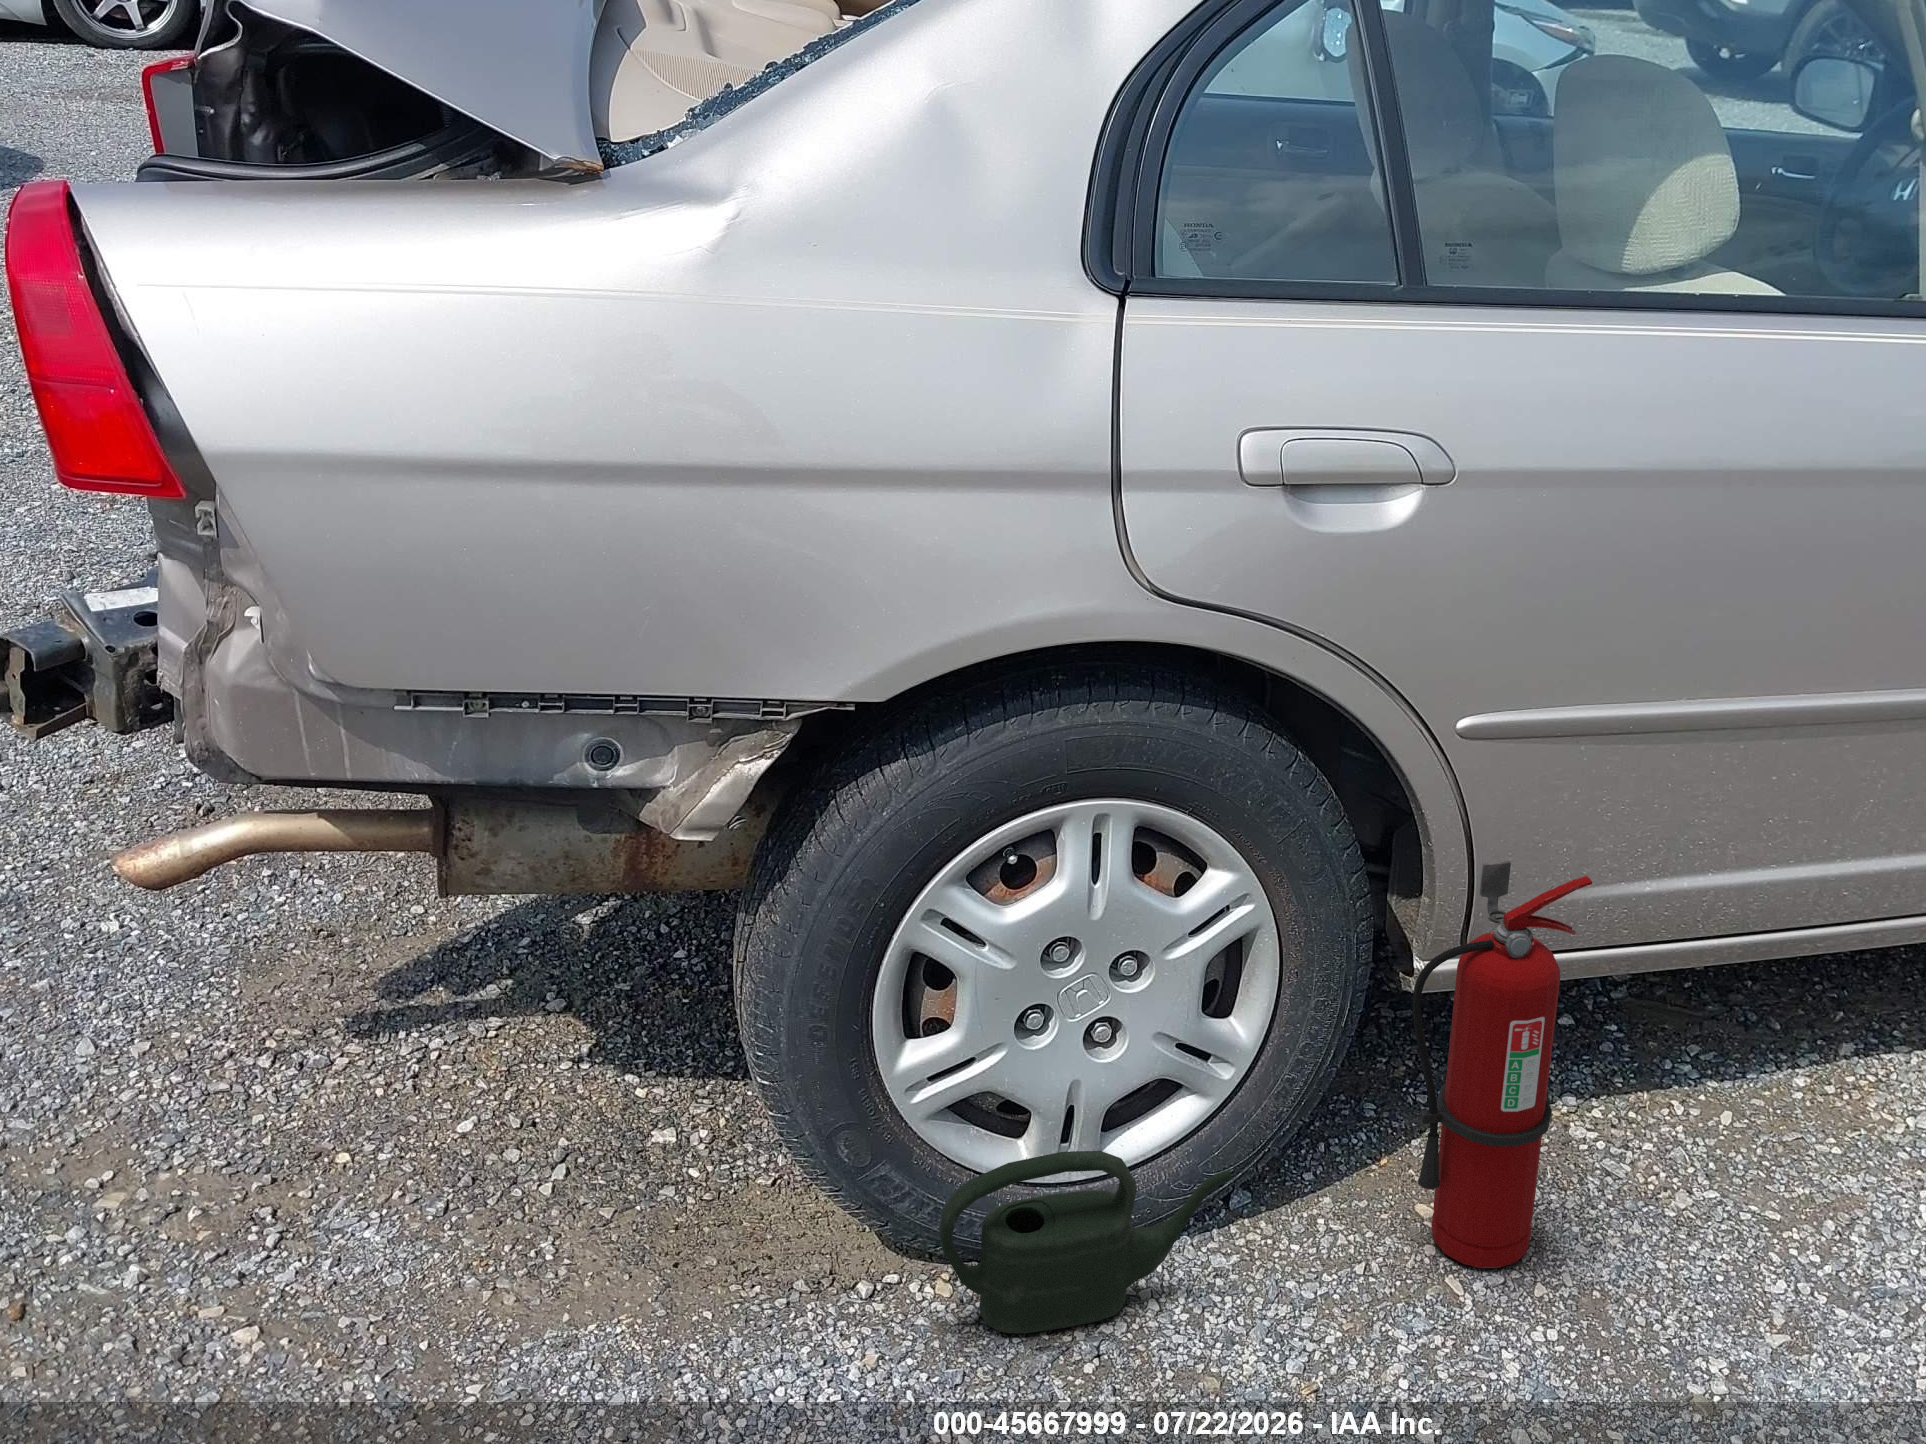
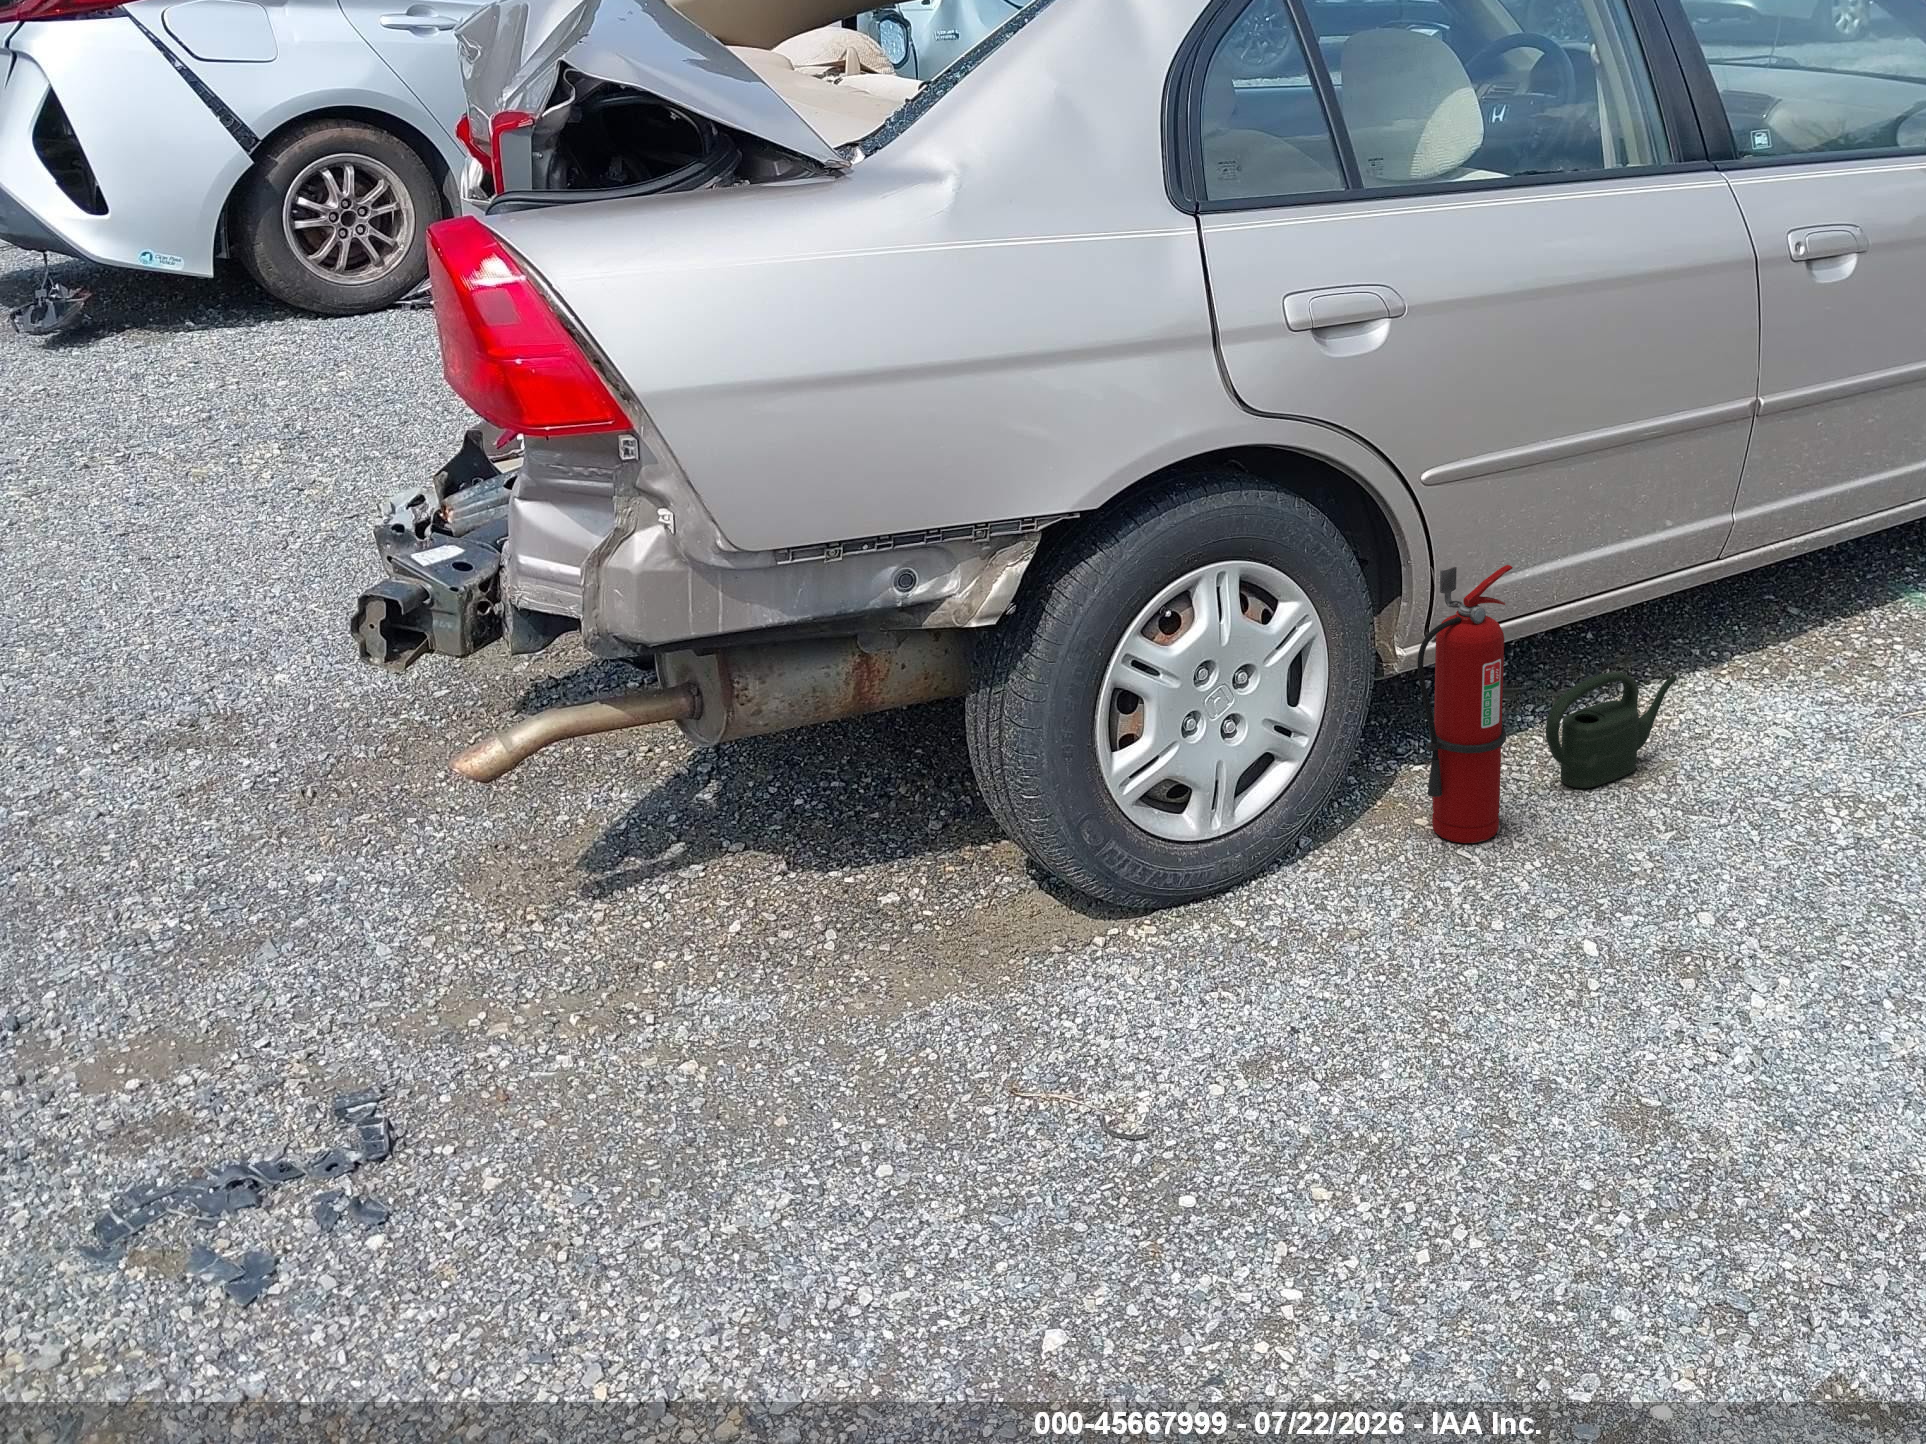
watering can: present [939,1151,1231,1334] -> present [1546,671,1677,788]

